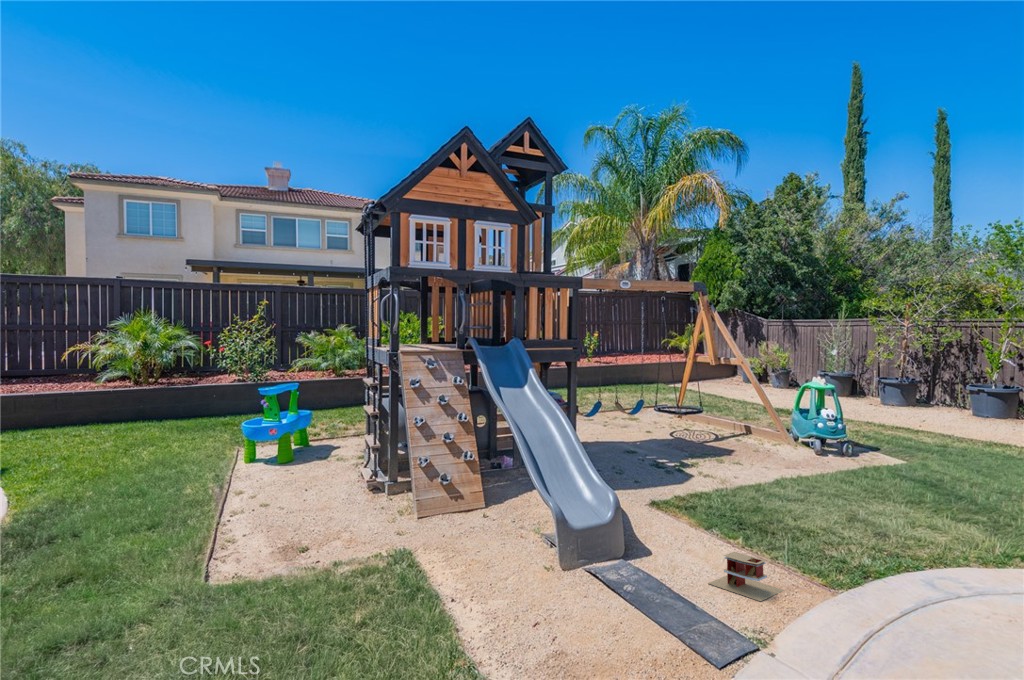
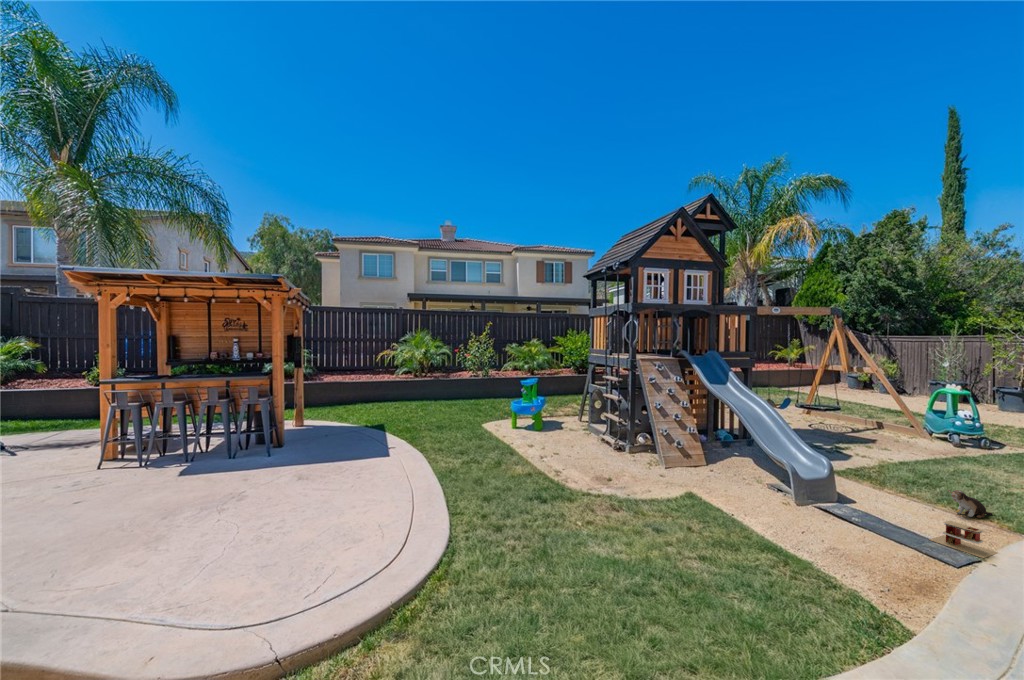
plush toy: none [754,508,807,543] -> present [948,490,992,518]

